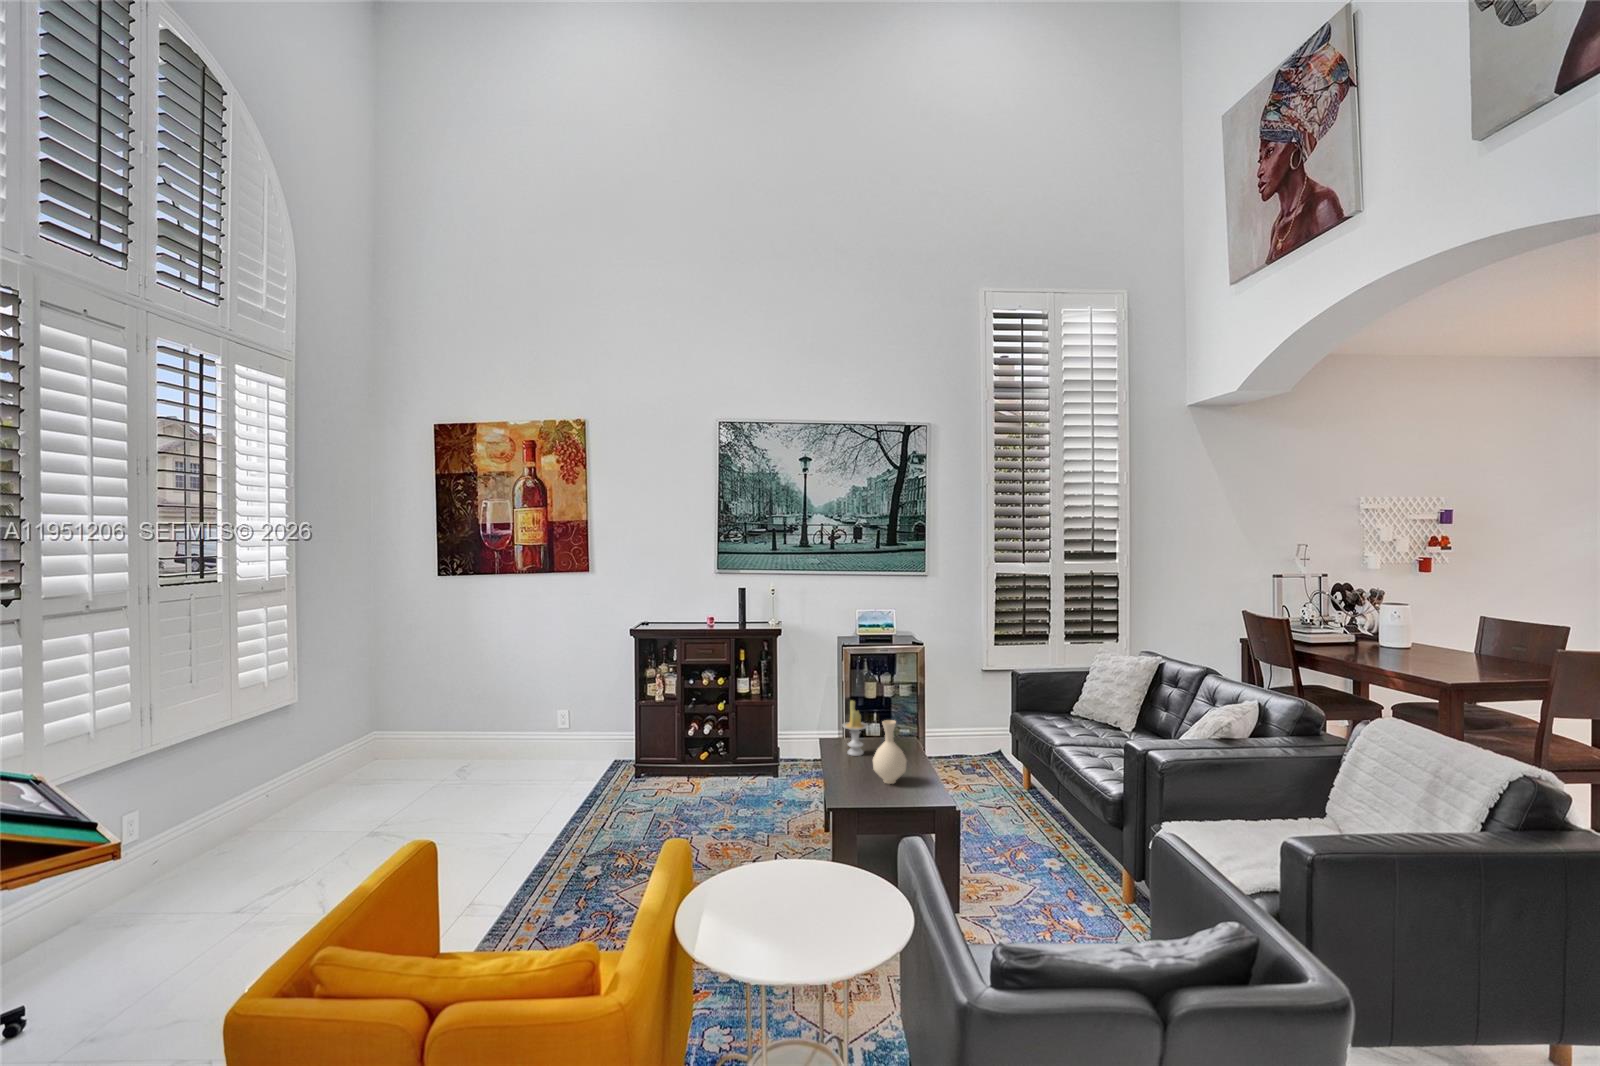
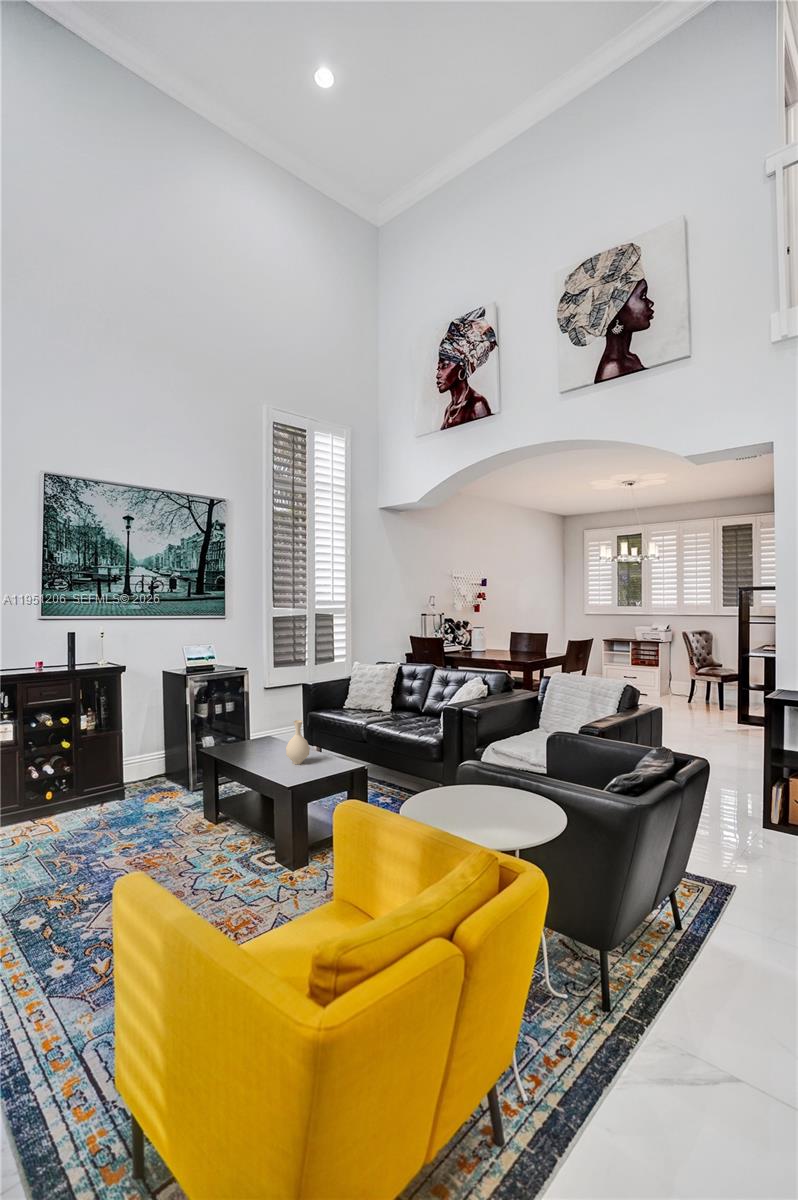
candle: present [842,700,868,756] -> none [236,714,257,755]

